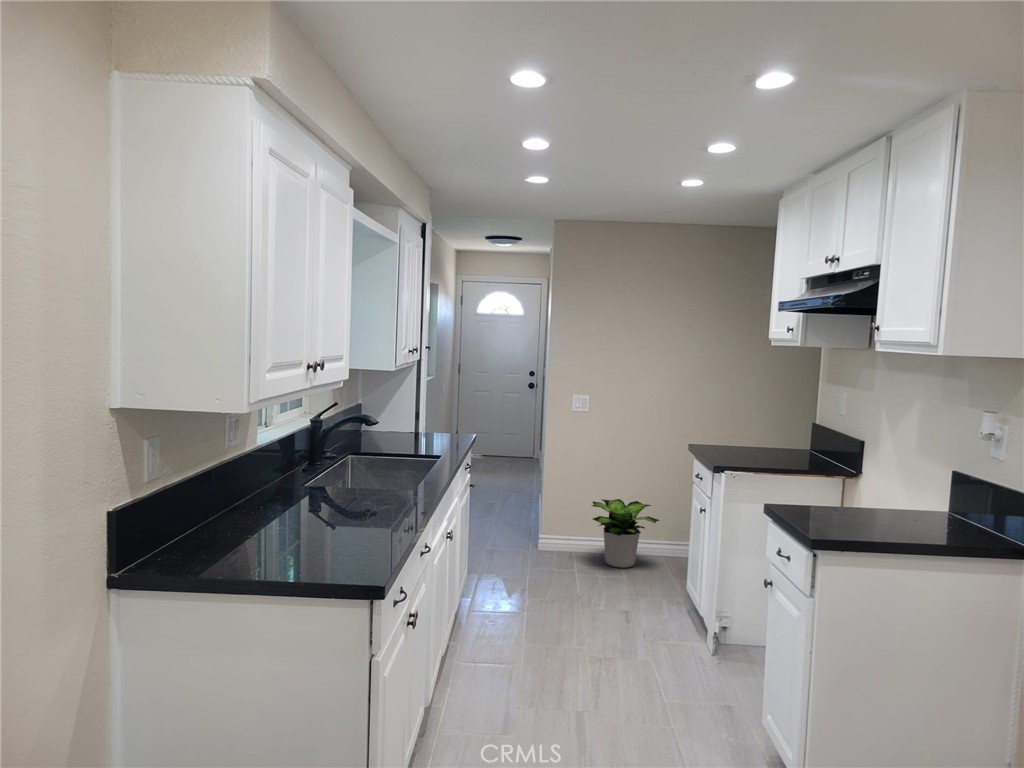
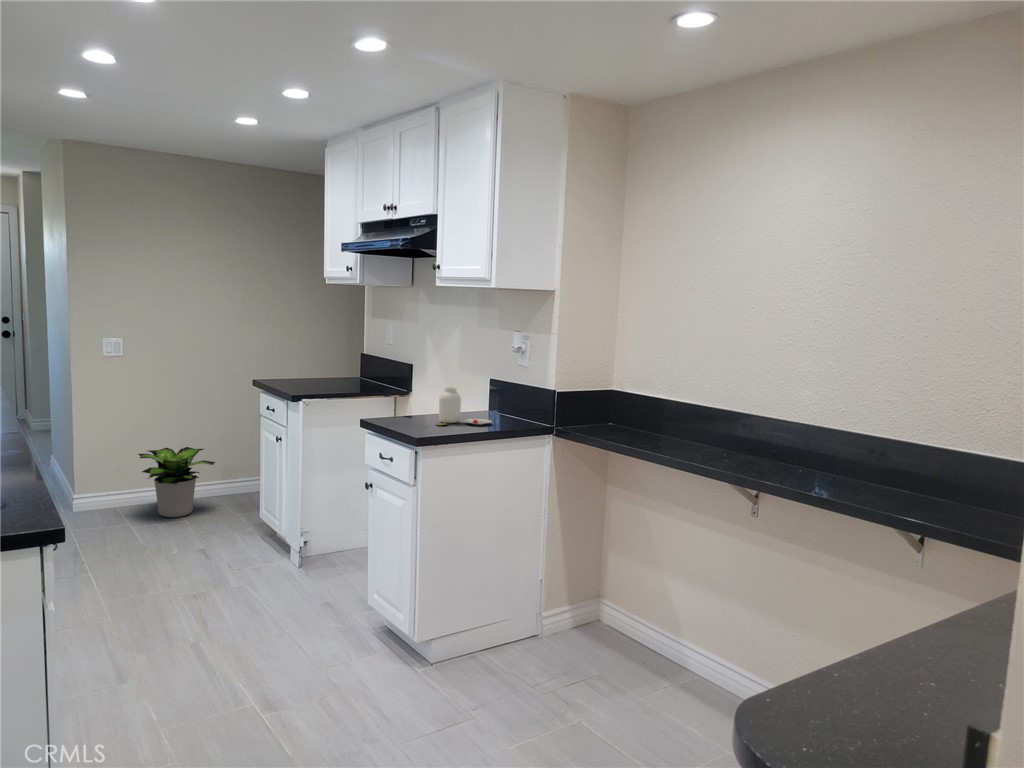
jar: none [853,479,937,534] -> present [436,387,492,425]

